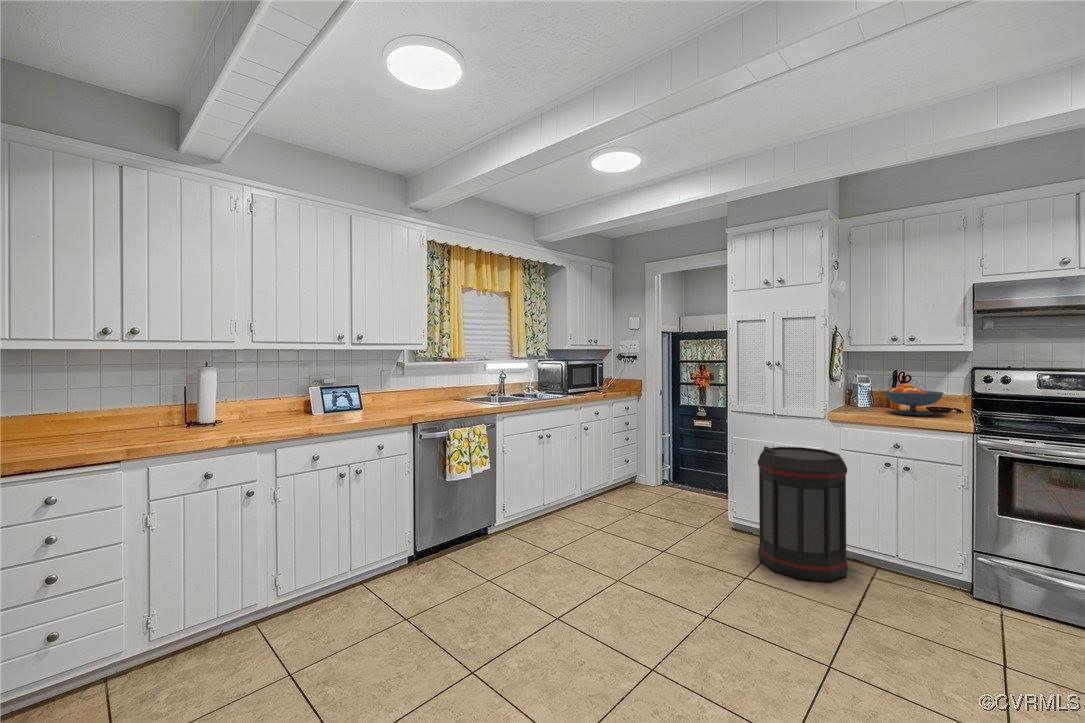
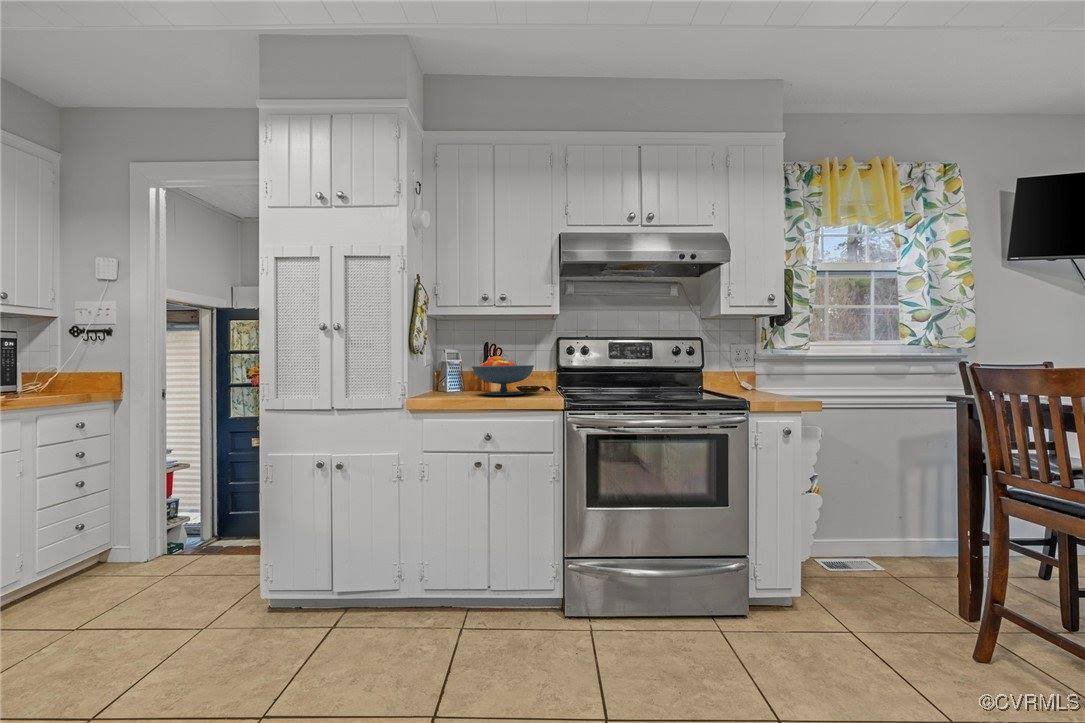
trash can: present [758,447,848,582] -> none [301,454,430,661]

